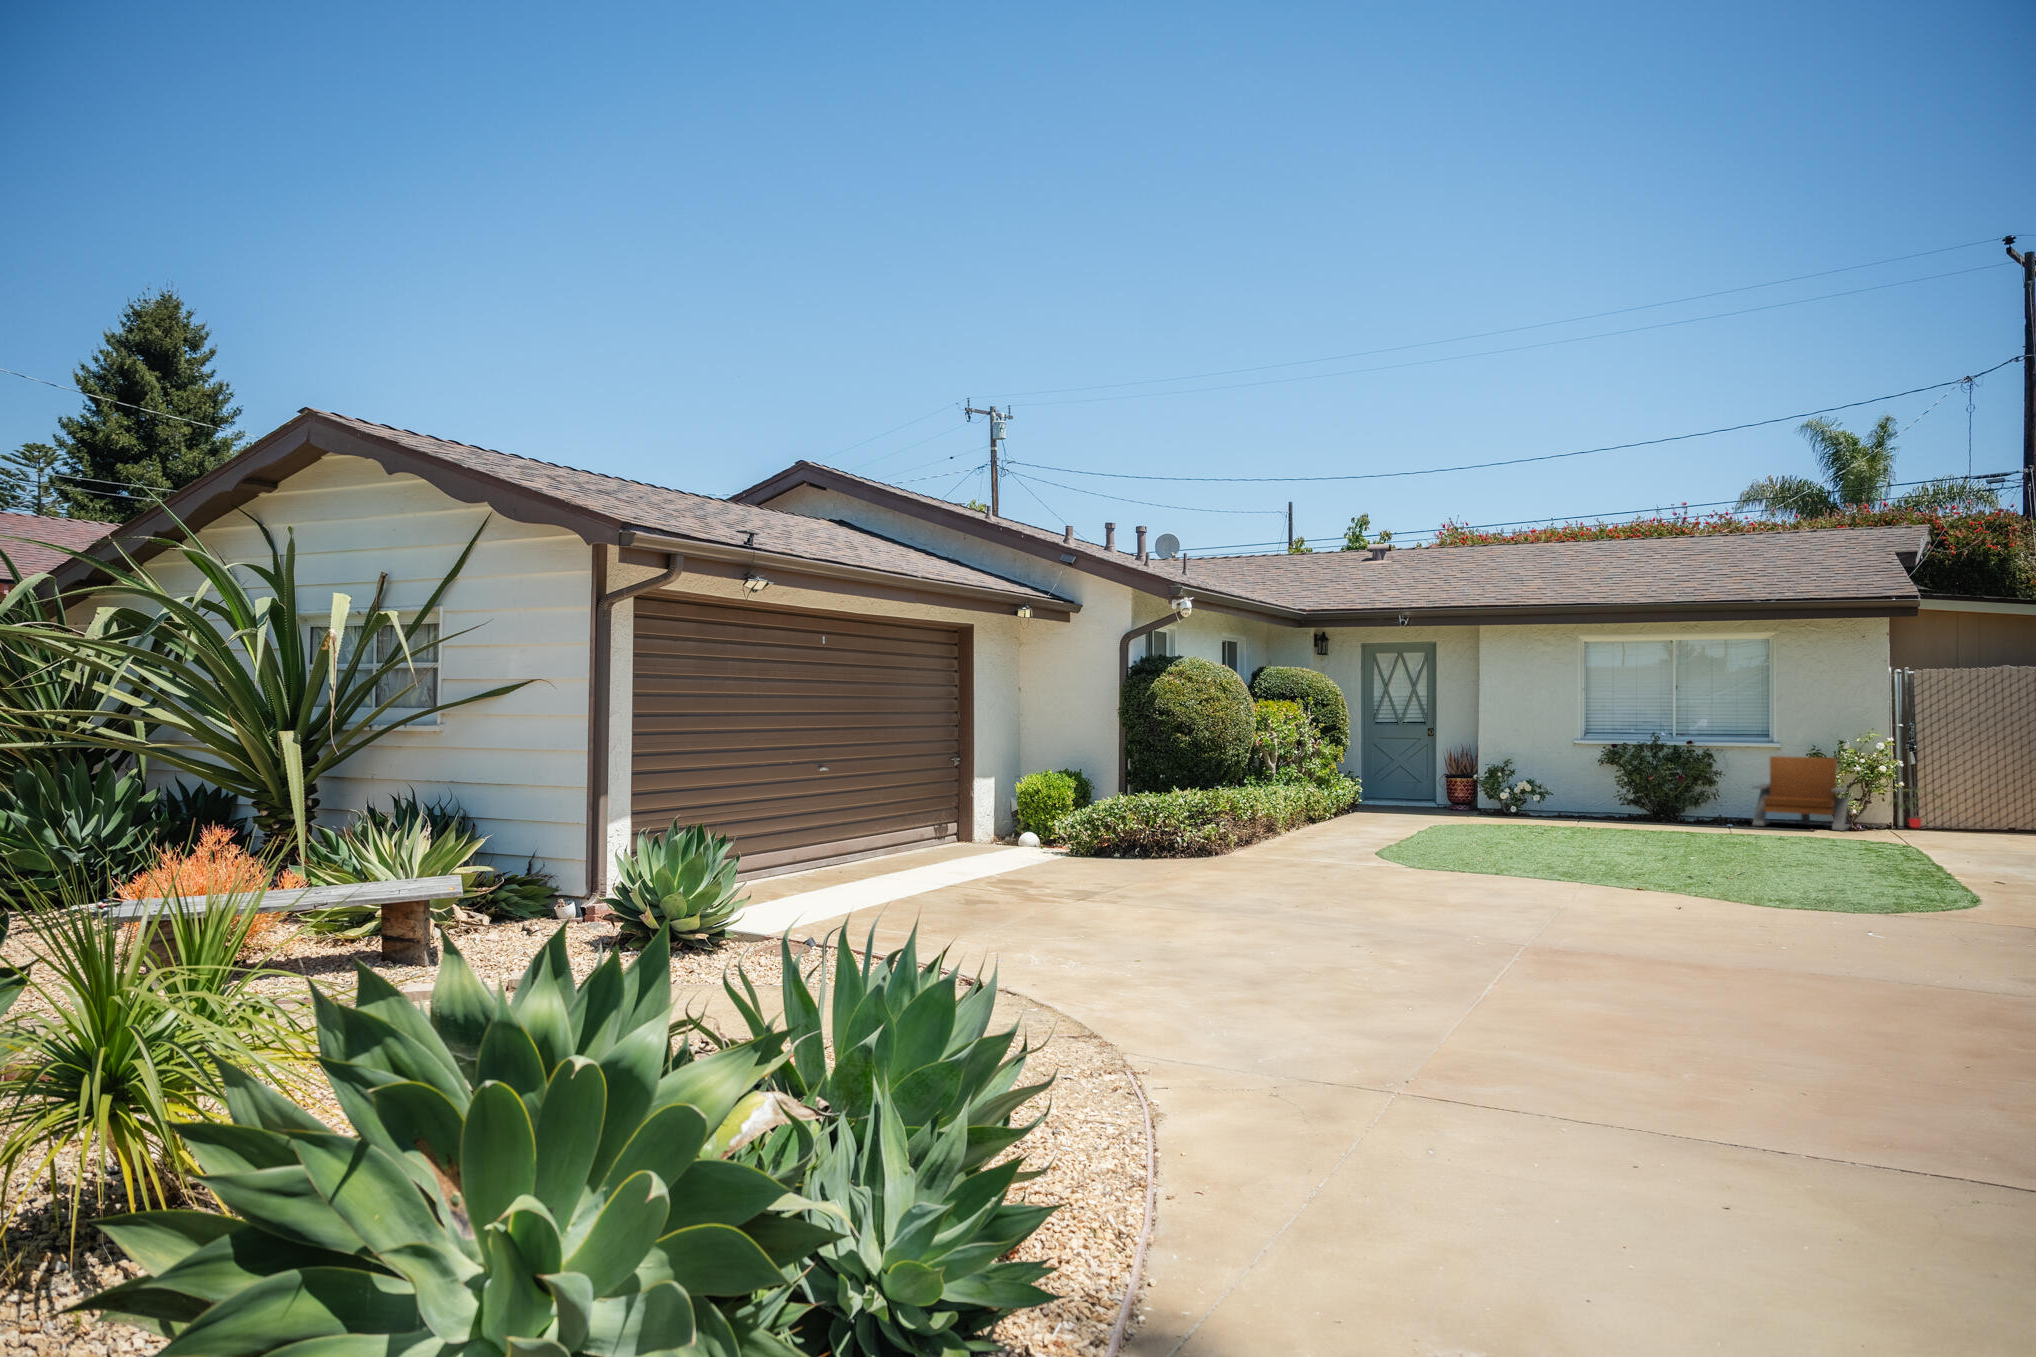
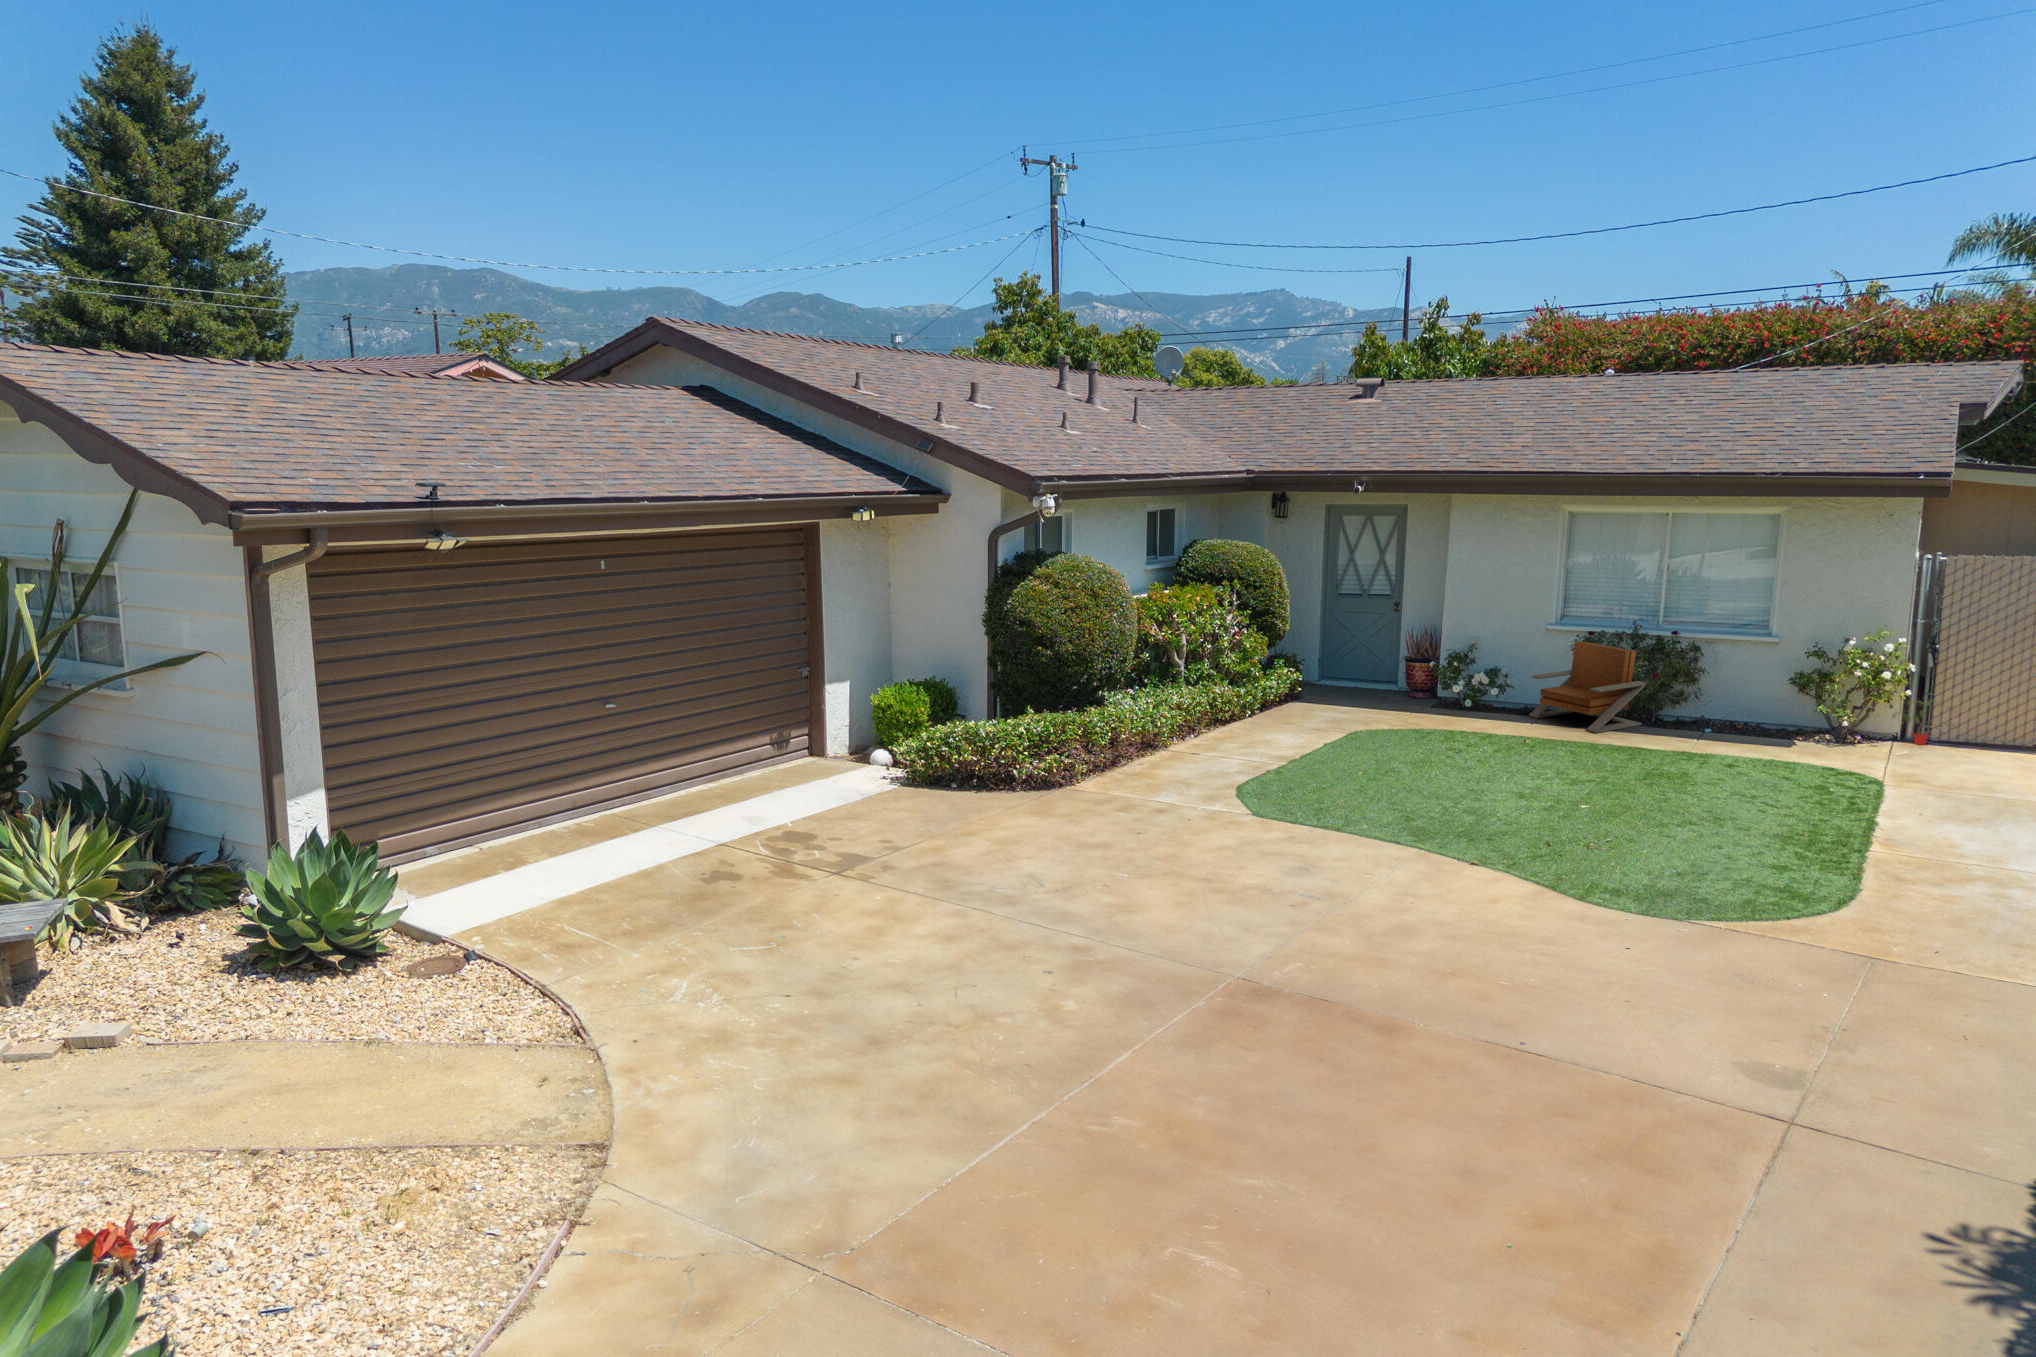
lounge chair: present [1753,756,1850,831] -> present [1529,642,1647,733]

